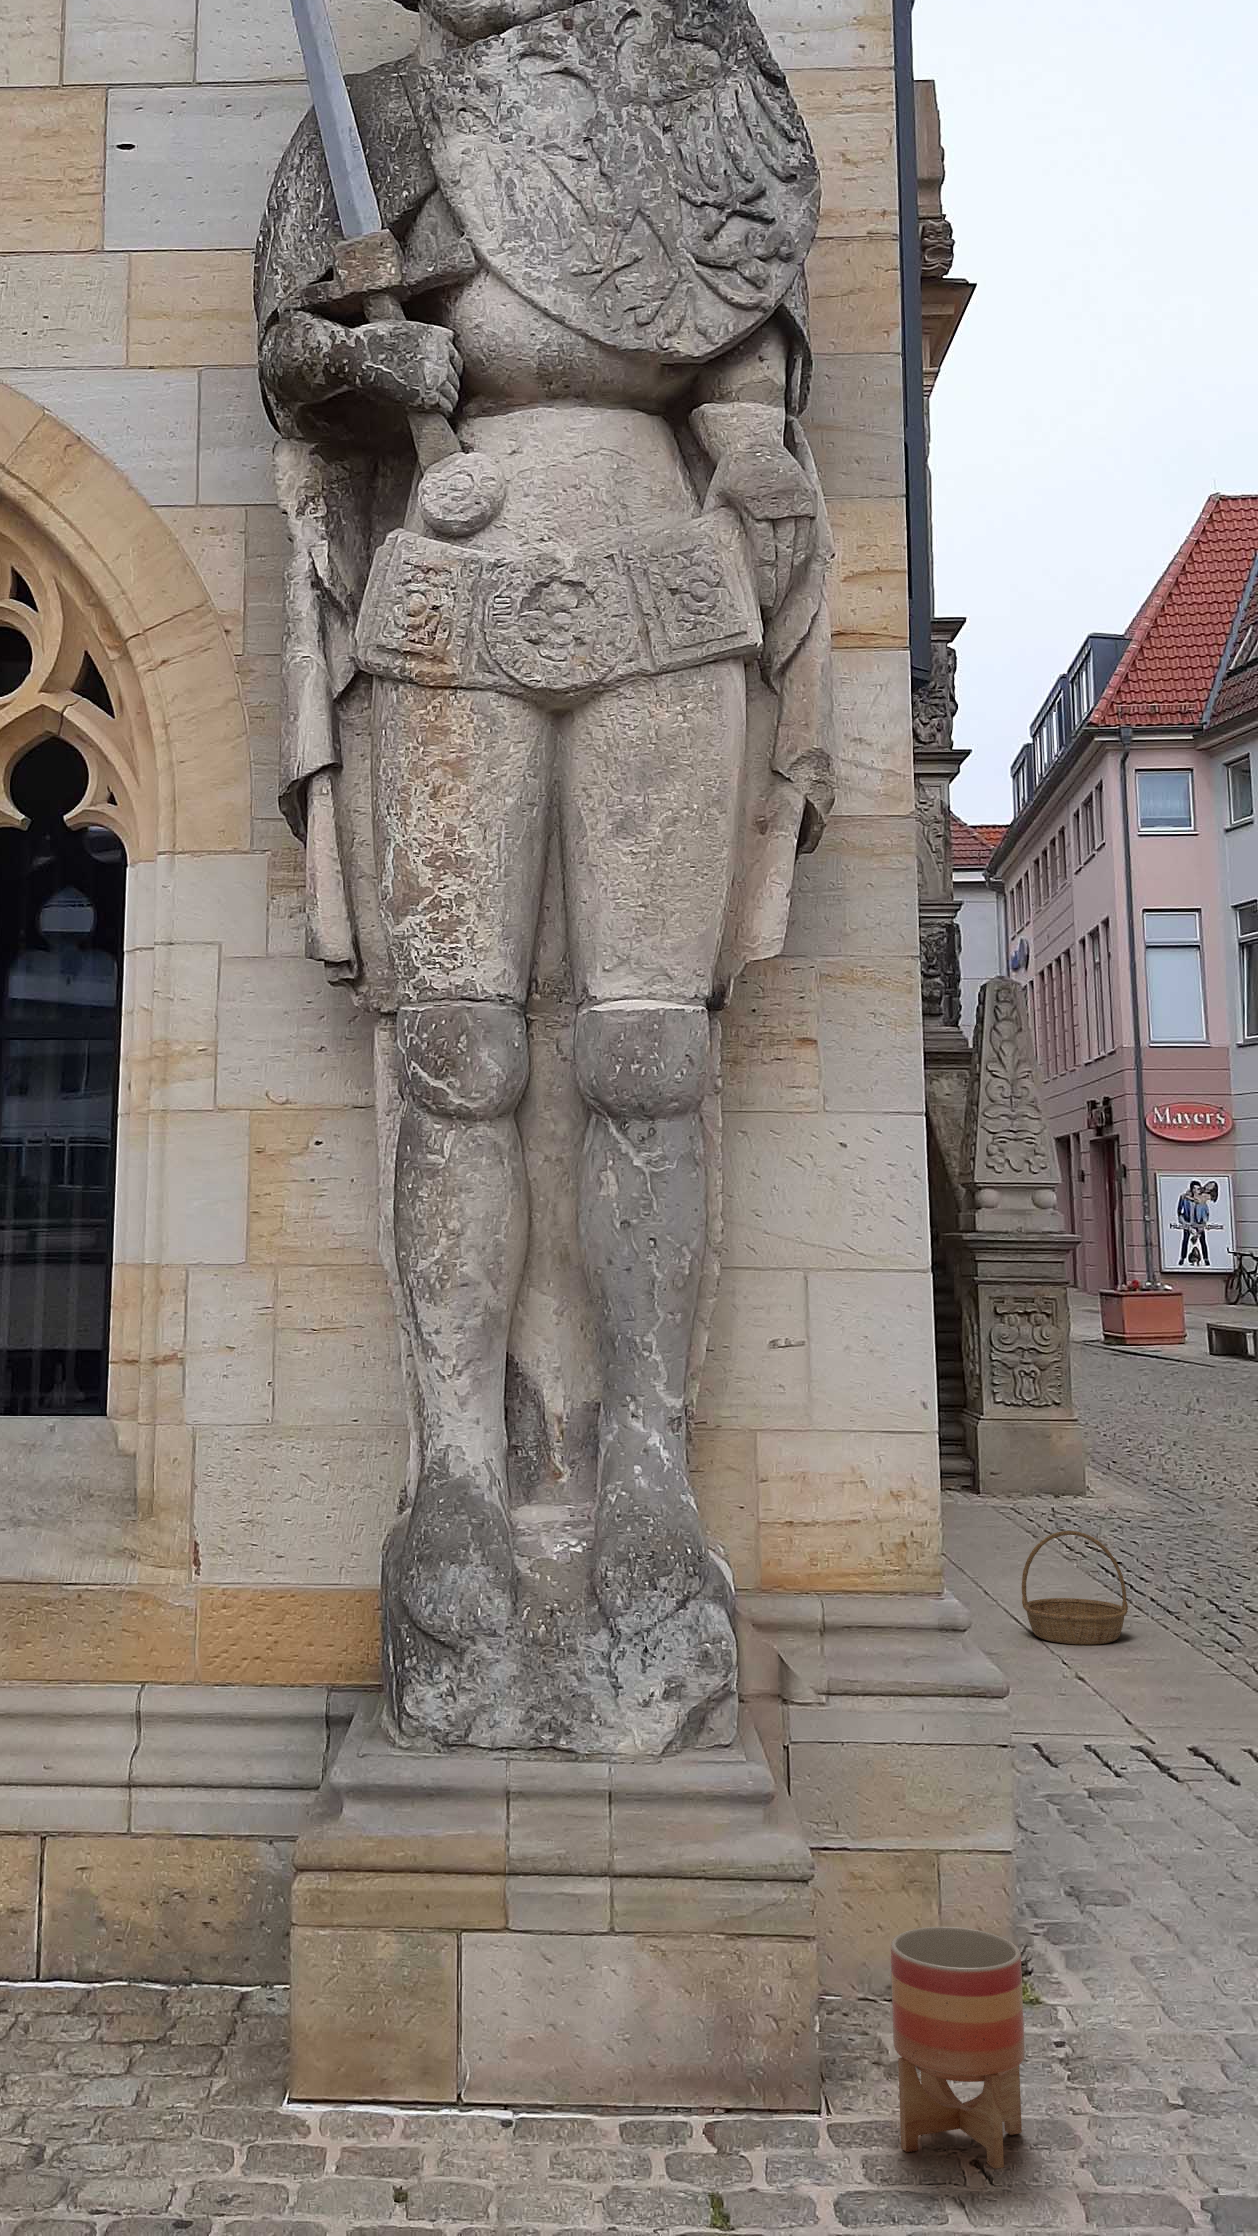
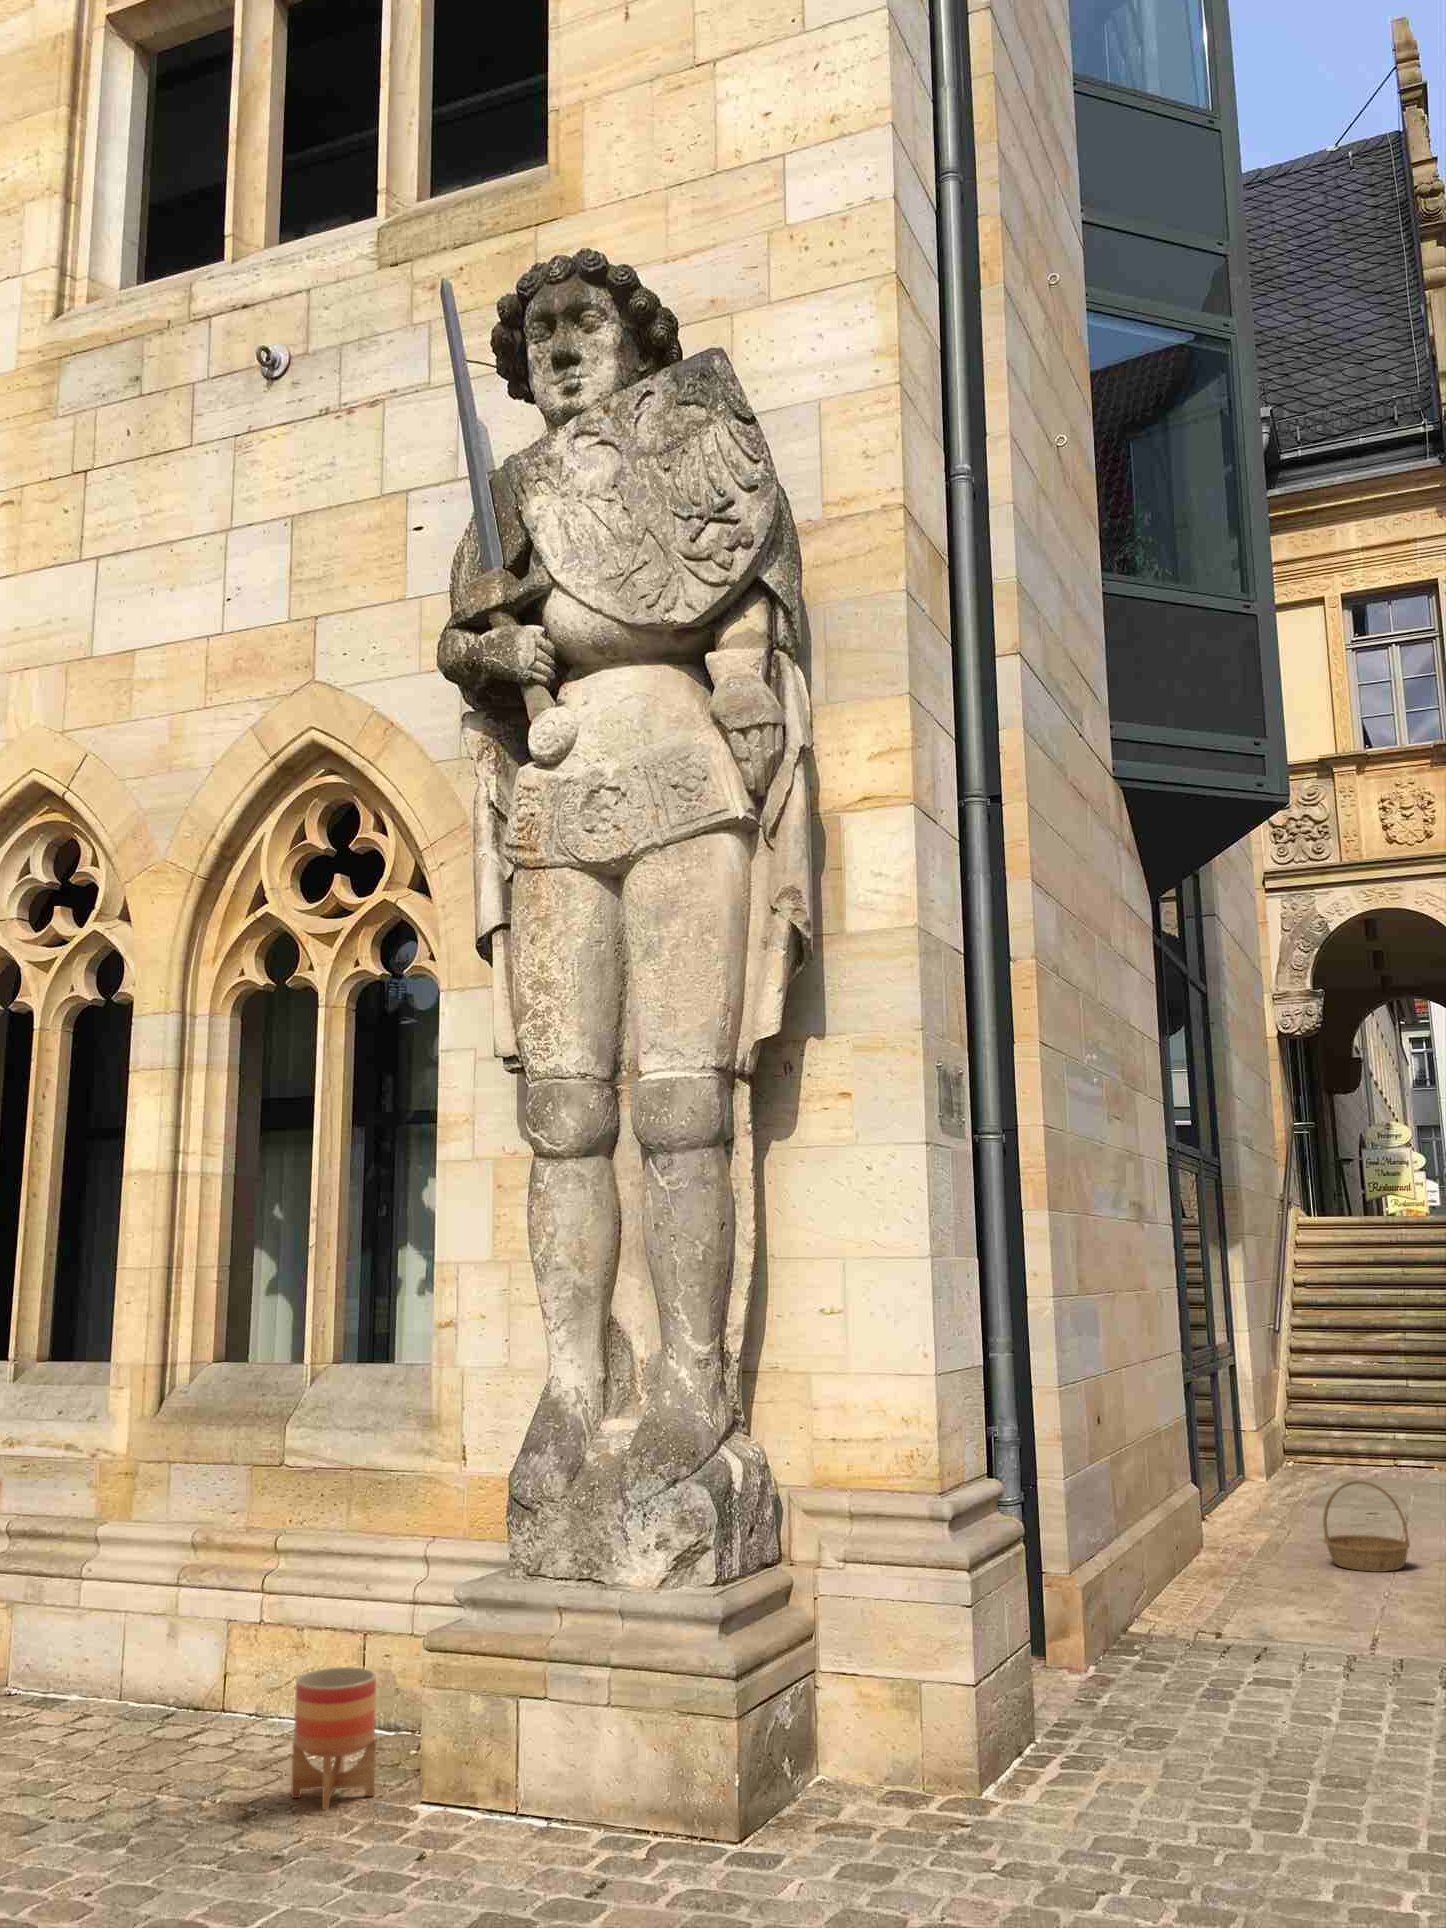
planter: present [891,1927,1025,2169] -> present [291,1667,376,1810]

